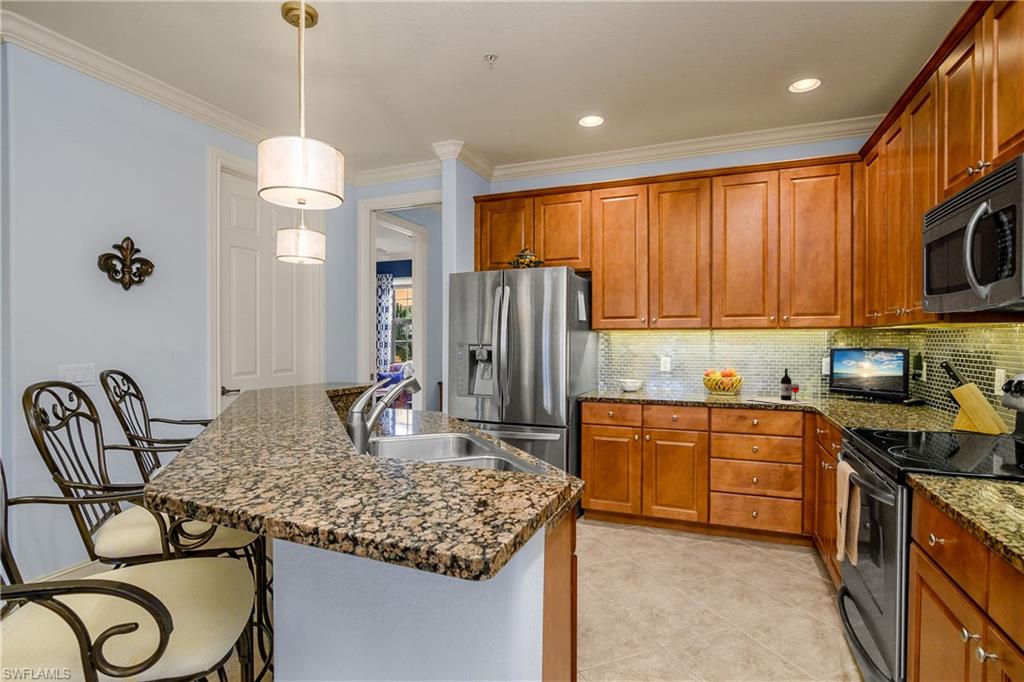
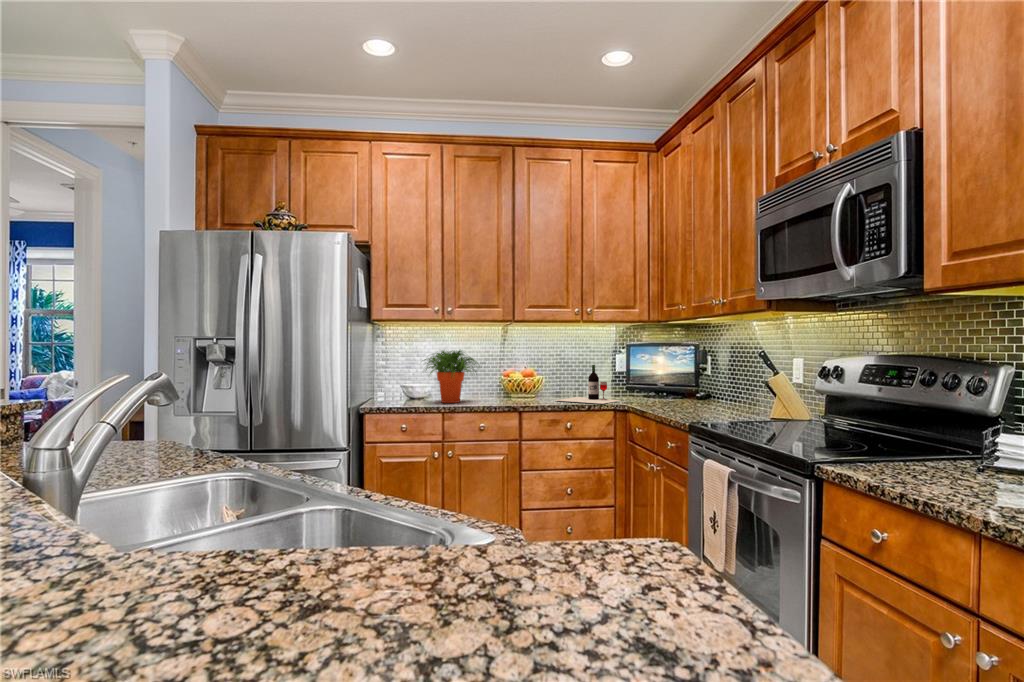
potted plant: none [627,352,678,397] -> present [425,350,477,403]

